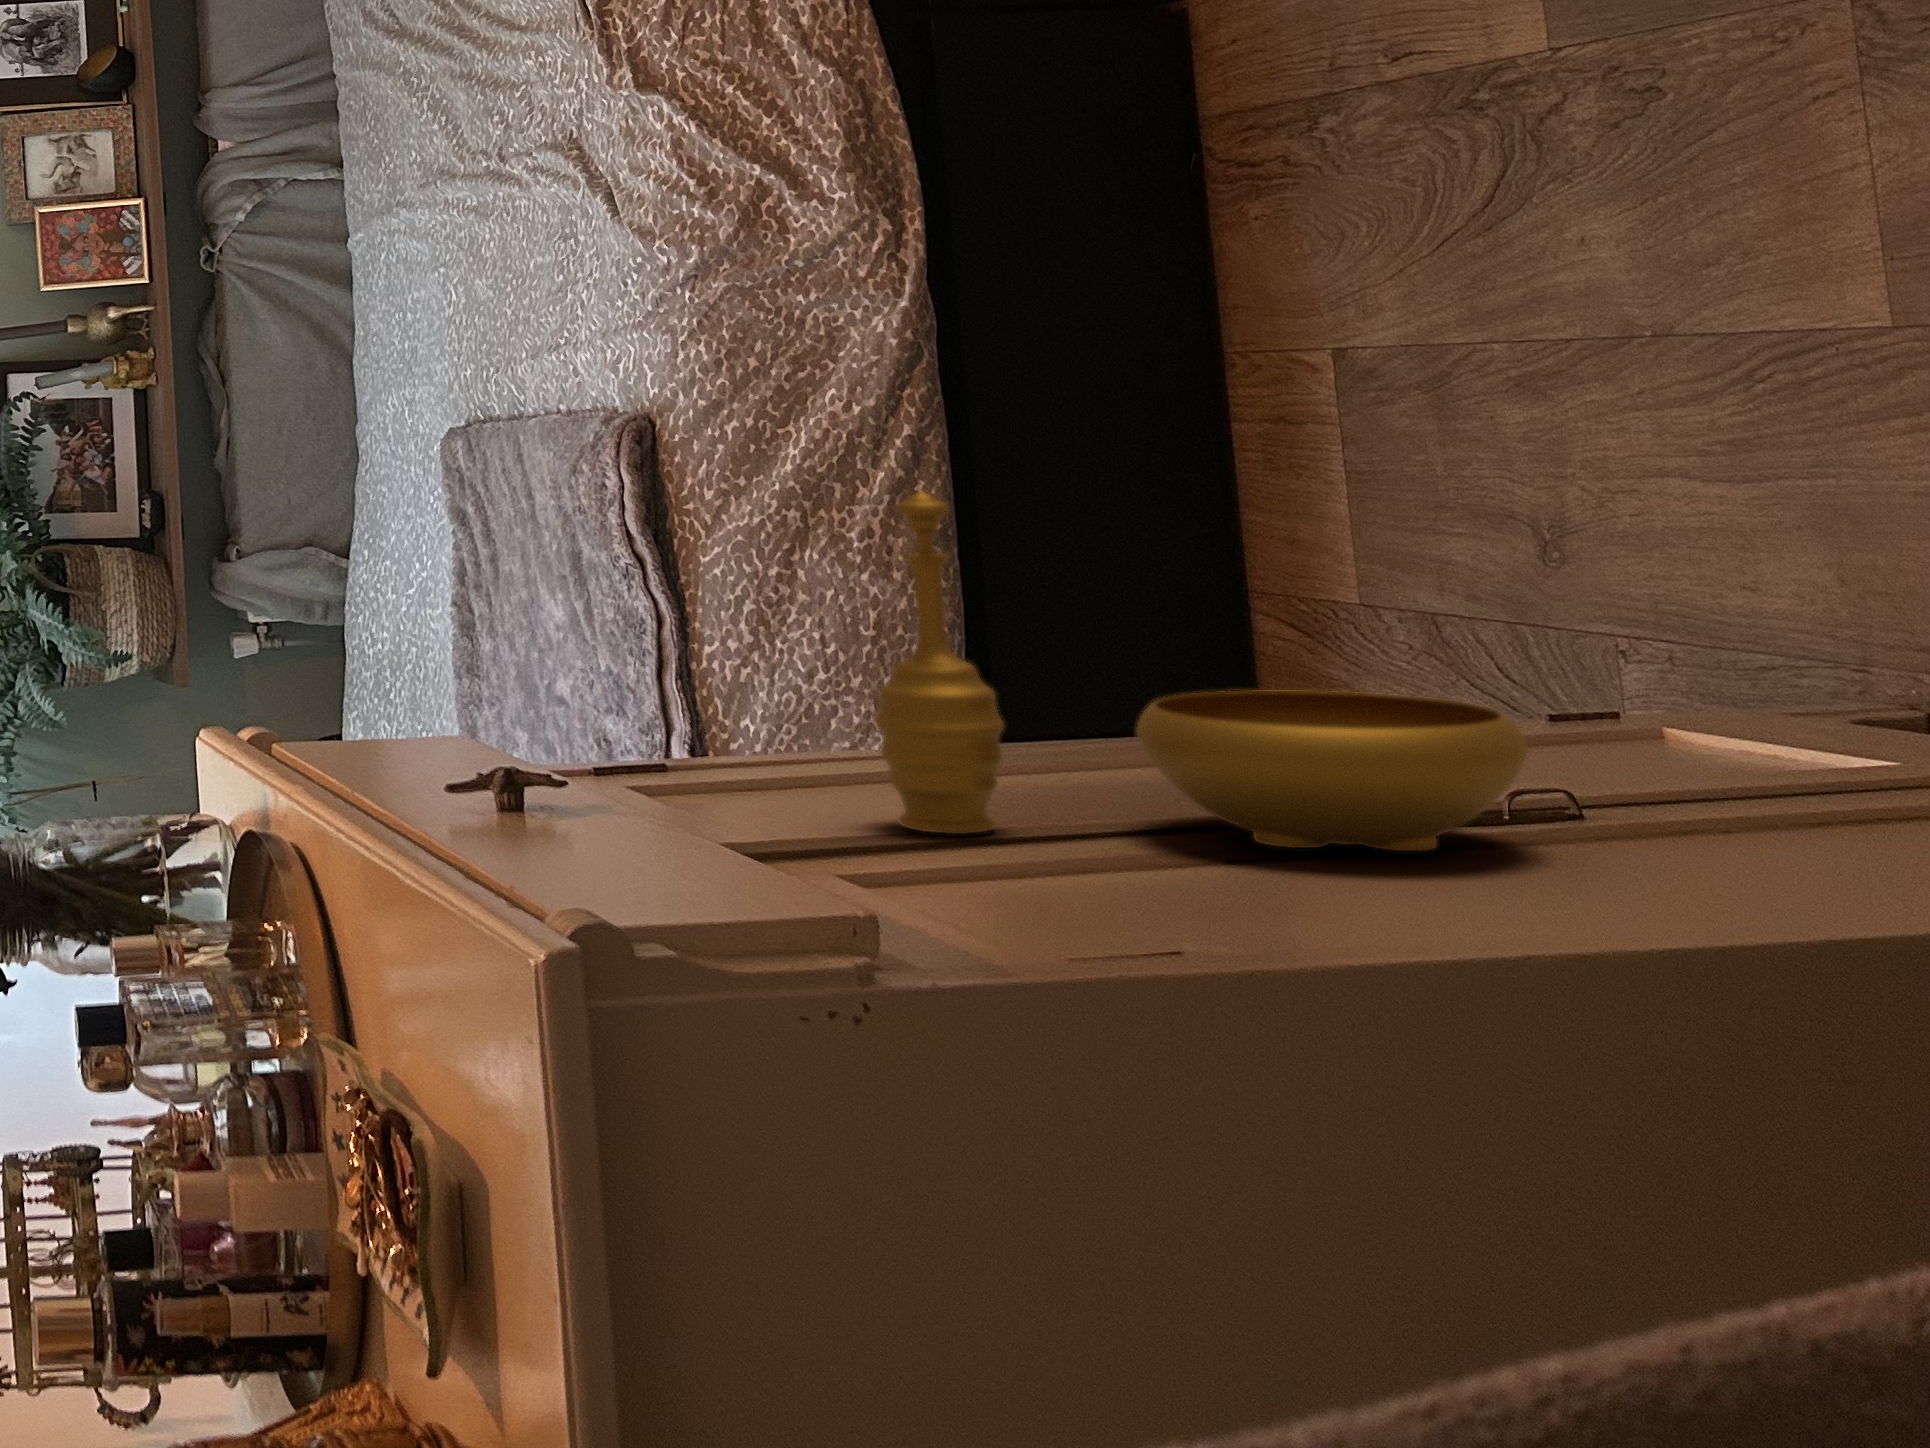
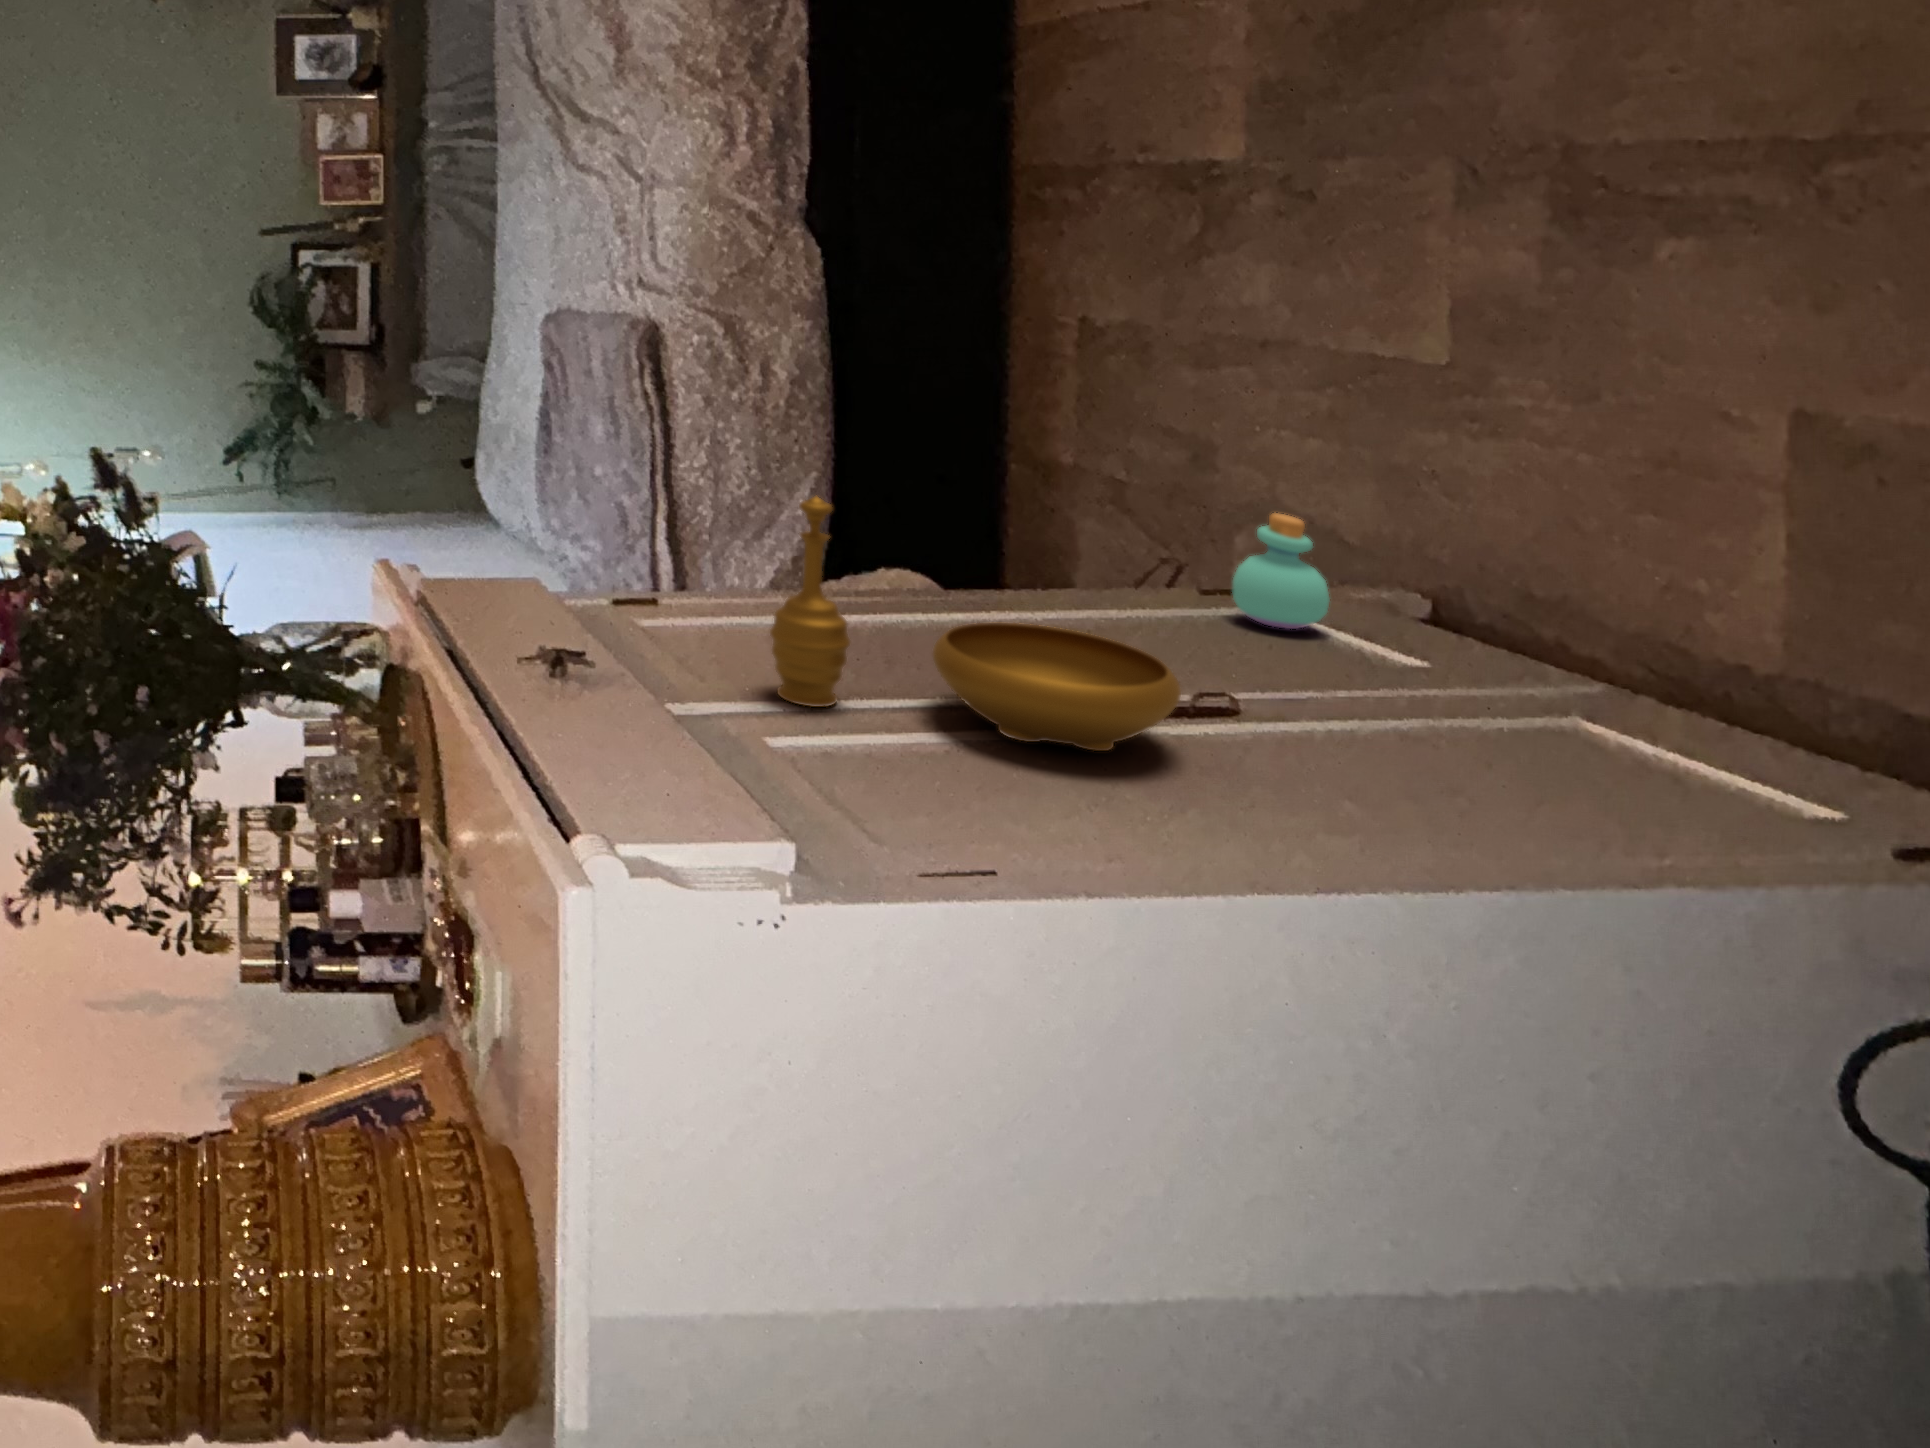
perfume bottle: none [1633,552,1790,741] -> present [1232,513,1329,629]

